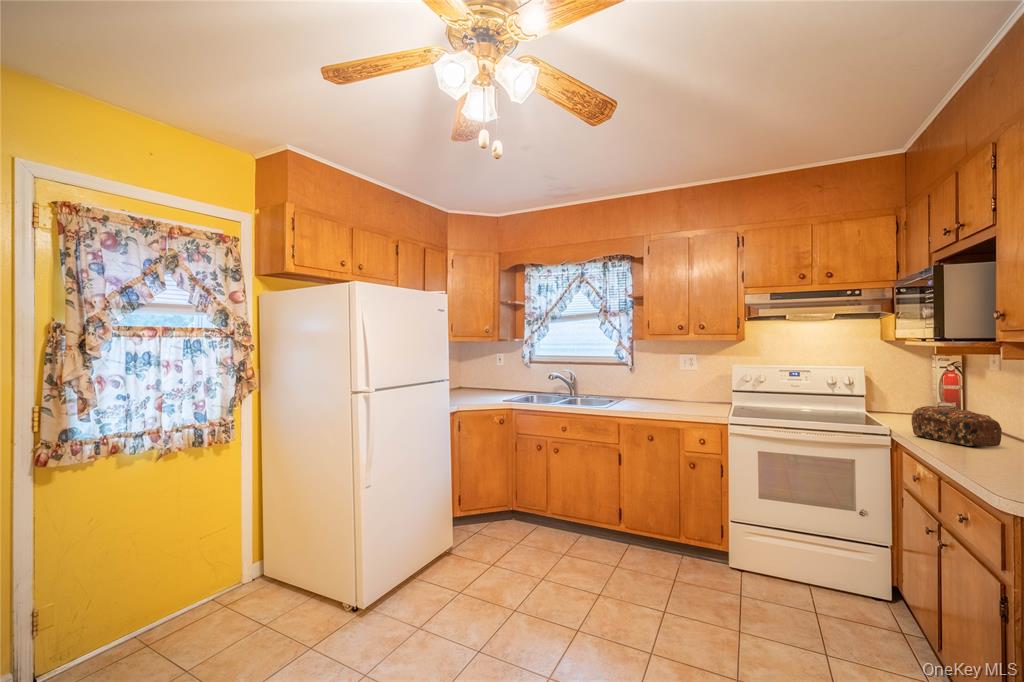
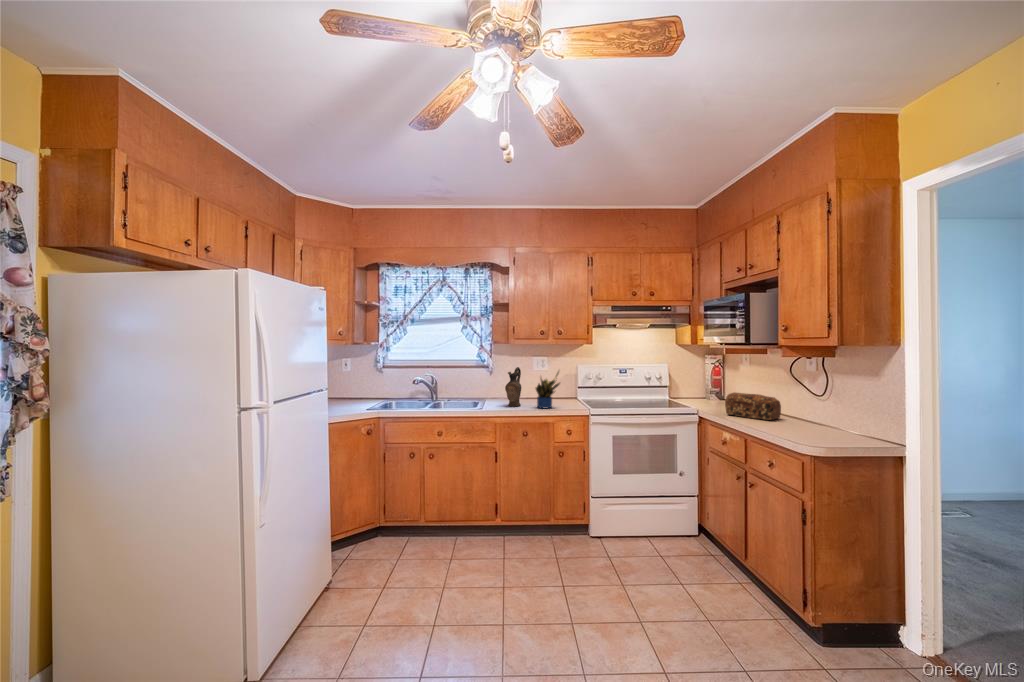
ceramic pitcher: none [637,366,657,408] -> present [505,367,521,406]
potted plant: none [667,368,695,412] -> present [536,371,560,408]

